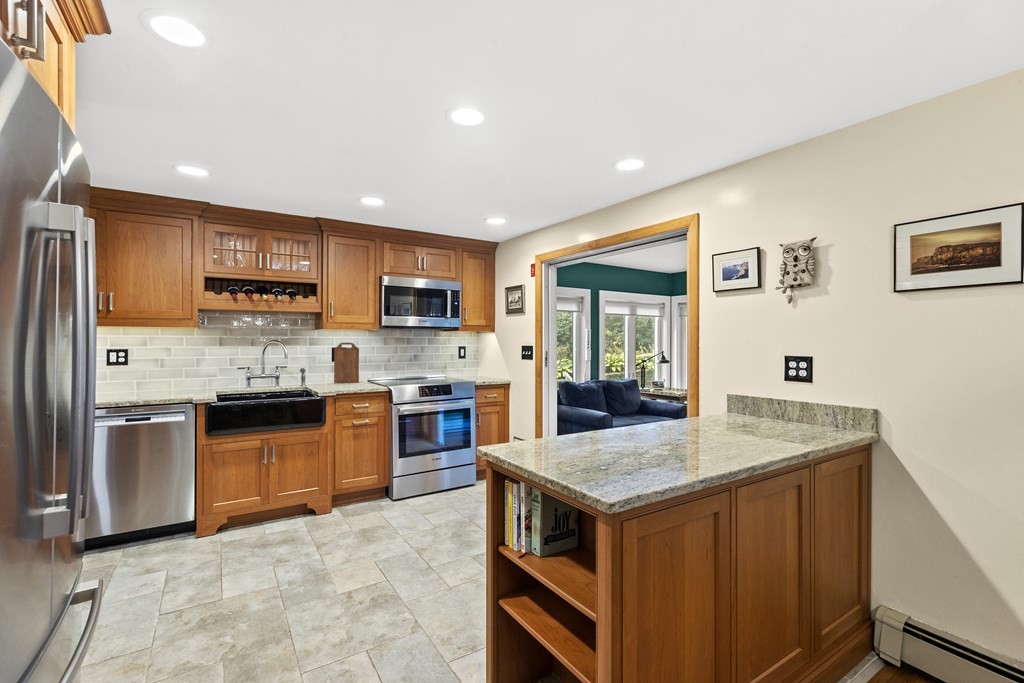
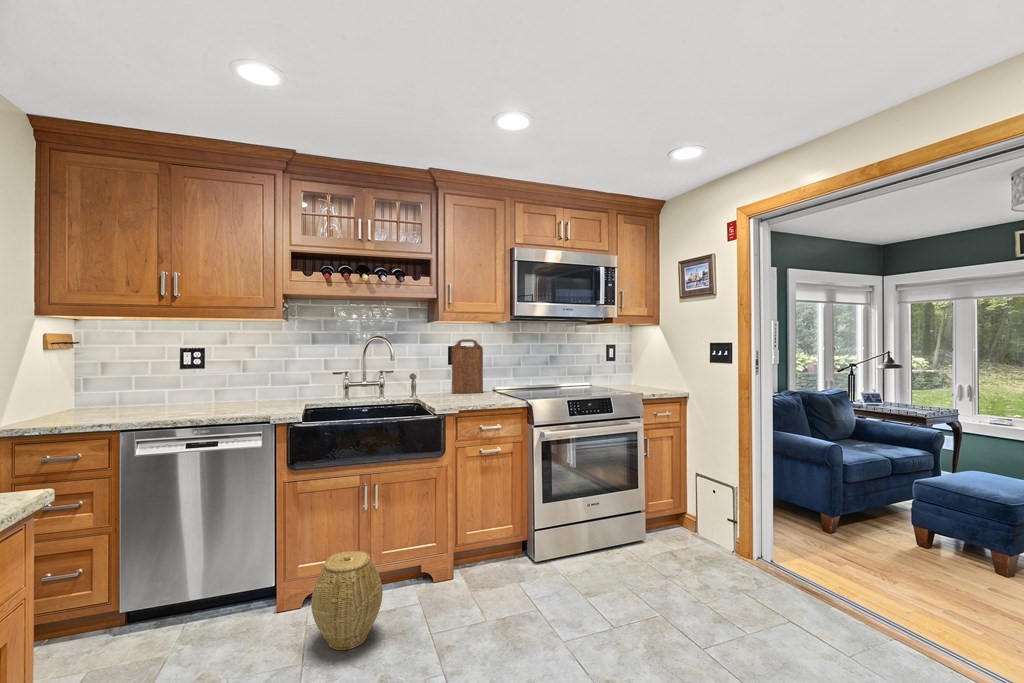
woven basket: none [227,489,279,552] -> present [311,551,383,650]

